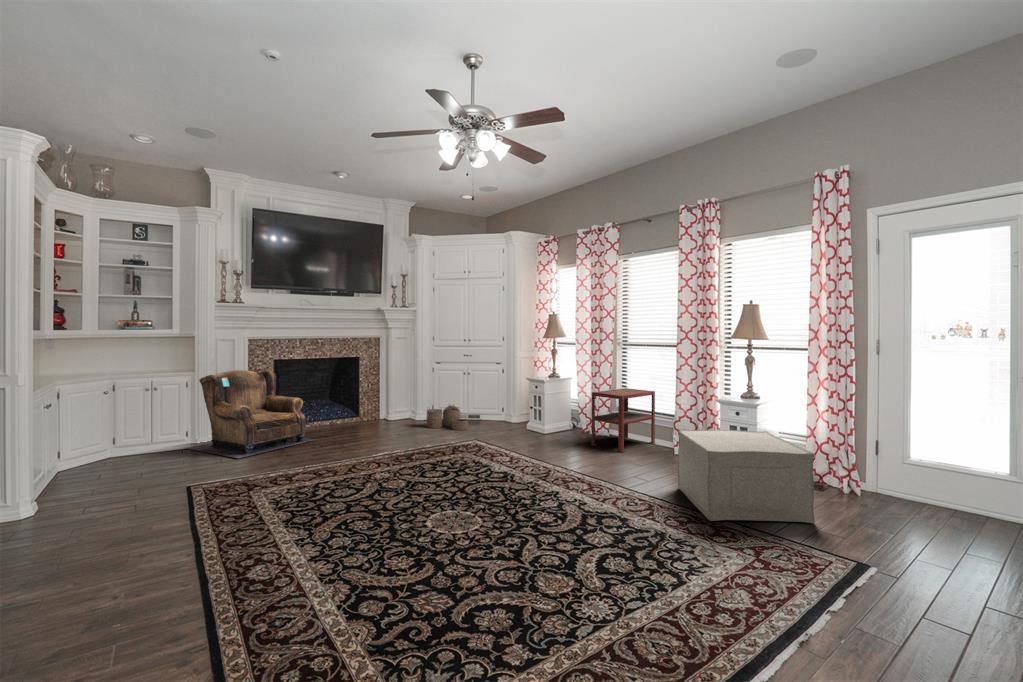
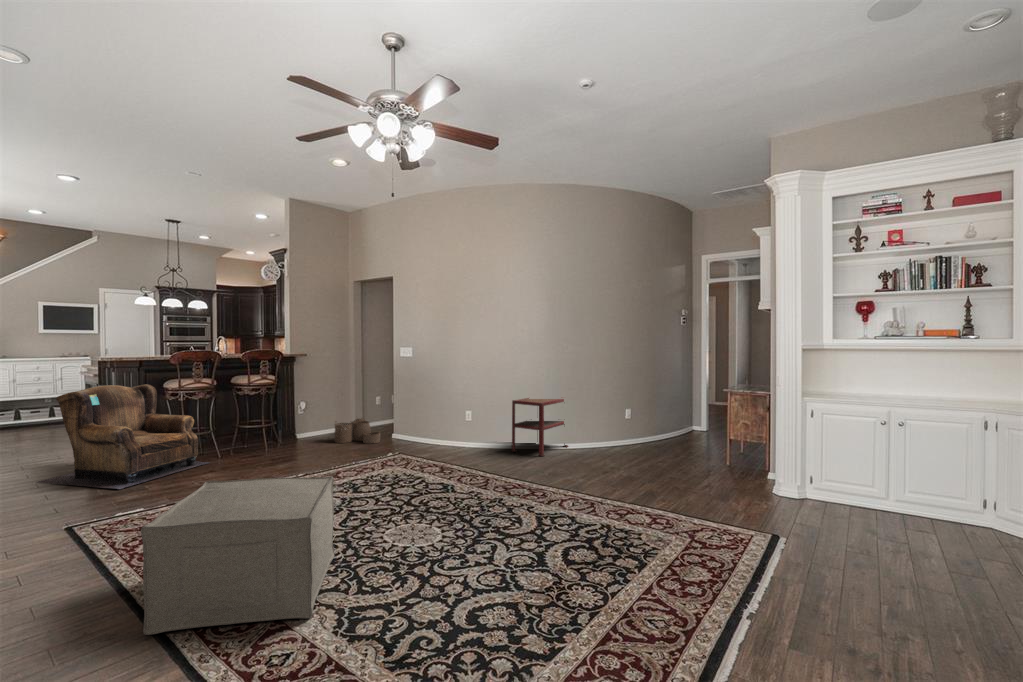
ottoman: present [678,429,815,523] -> present [141,476,335,635]

